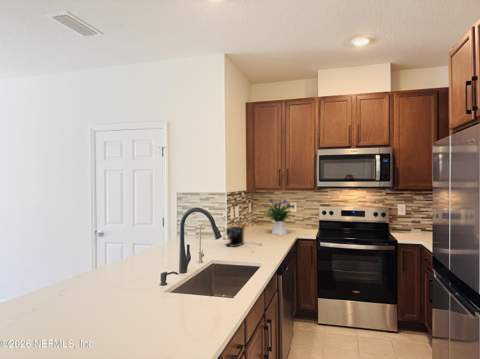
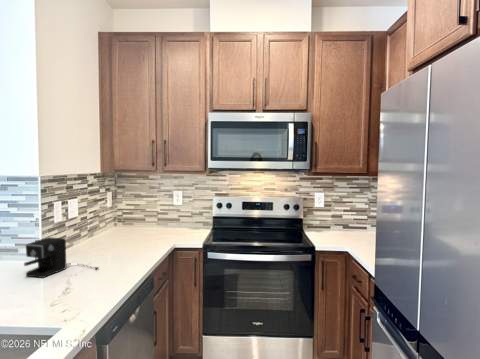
flower arrangement: present [267,199,294,235] -> none [113,183,174,243]

